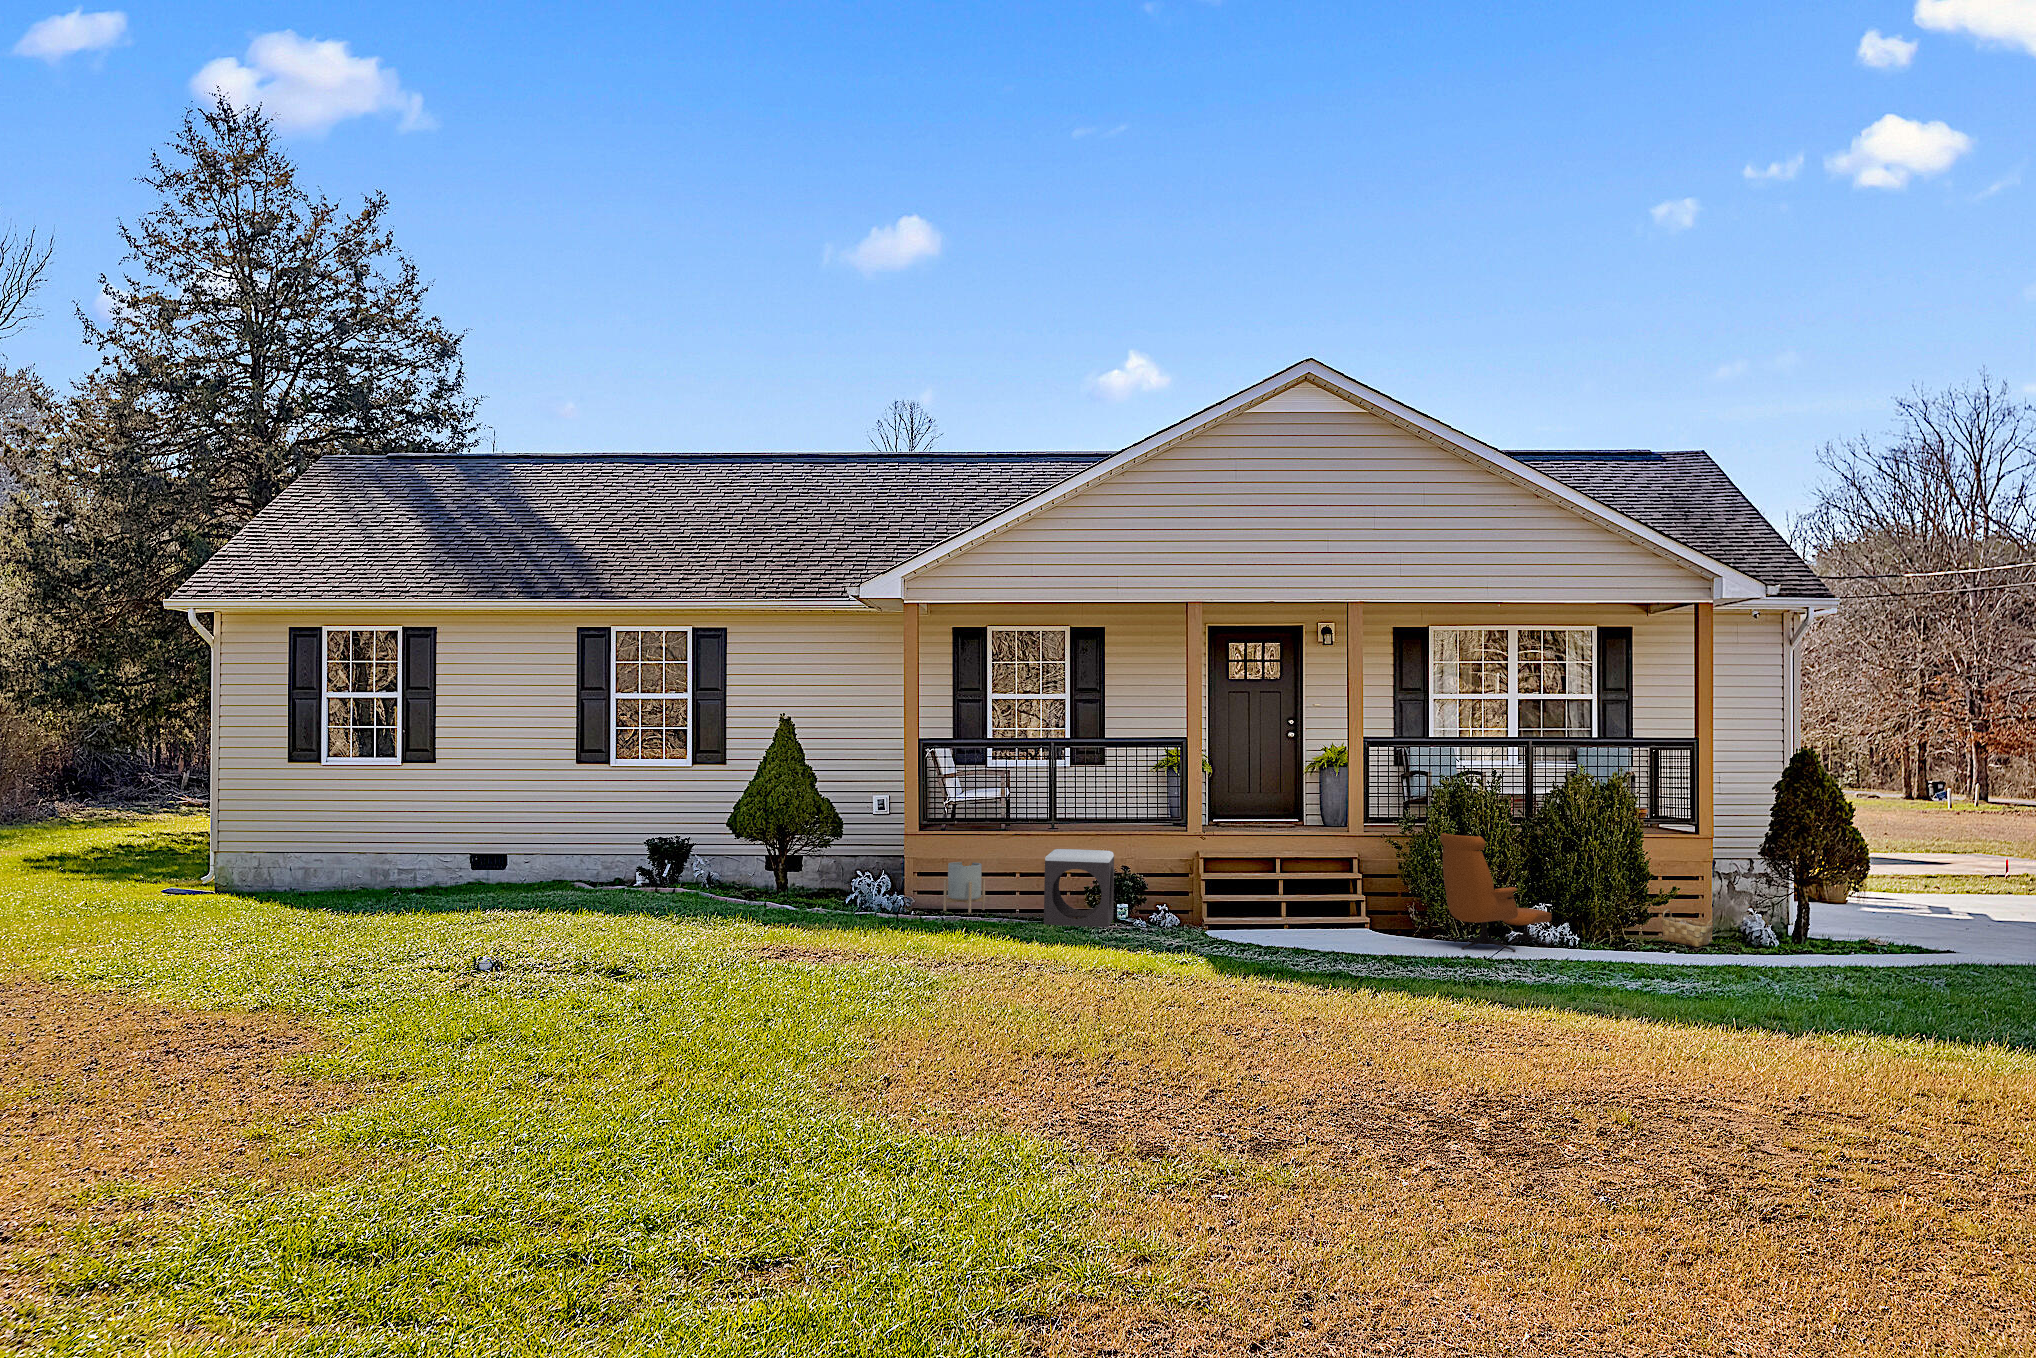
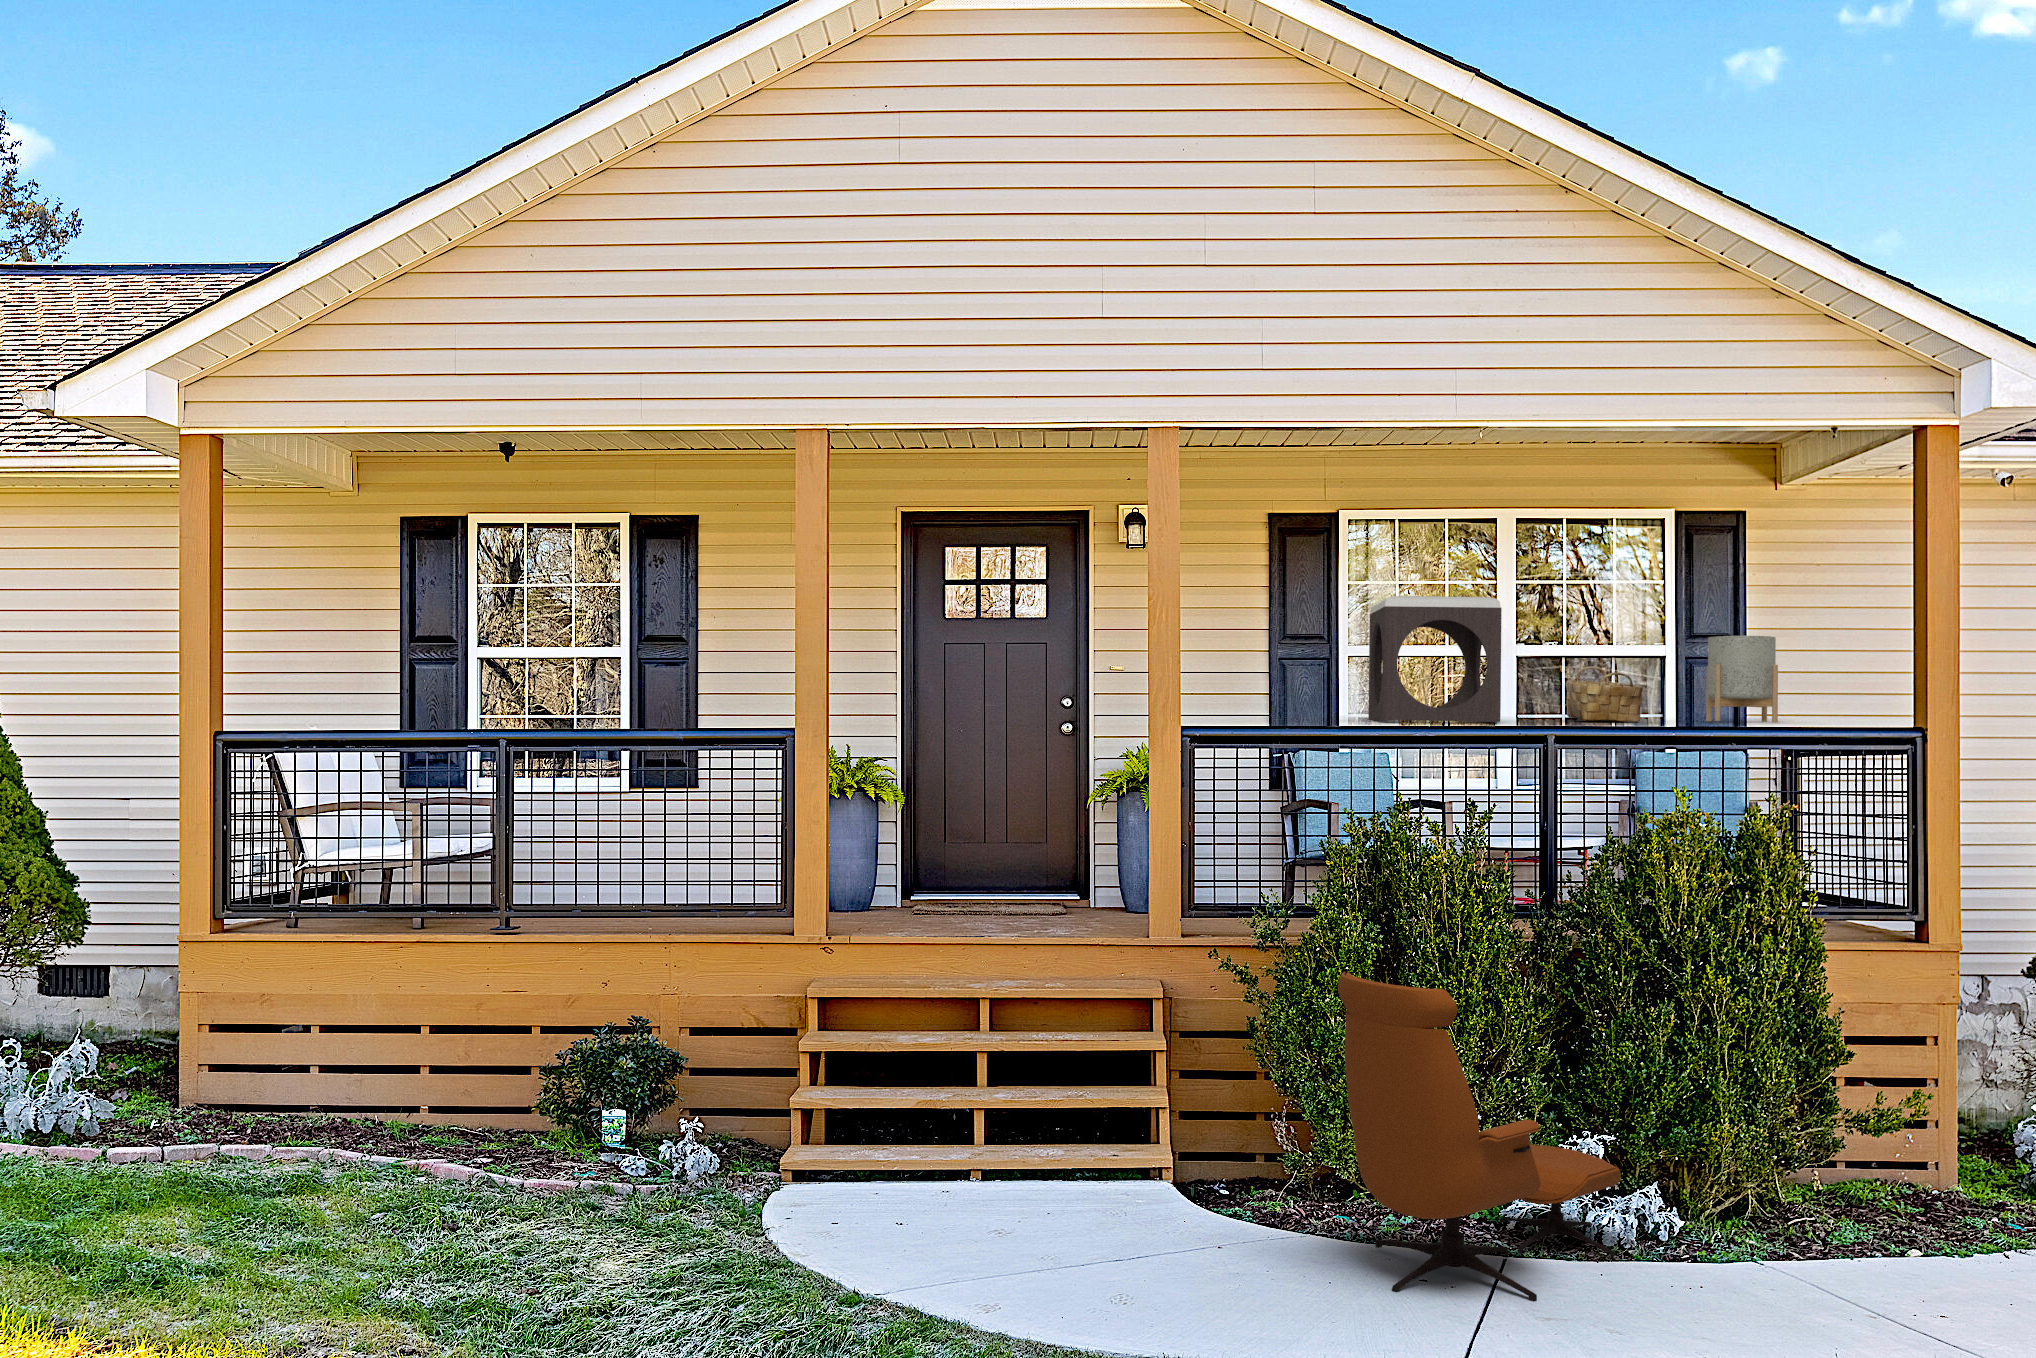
footstool: present [1044,849,1114,927] -> present [1368,596,1502,722]
planter: present [943,862,985,913] -> present [1706,636,1778,722]
woven basket: present [1661,909,1714,947] -> present [1566,666,1643,722]

